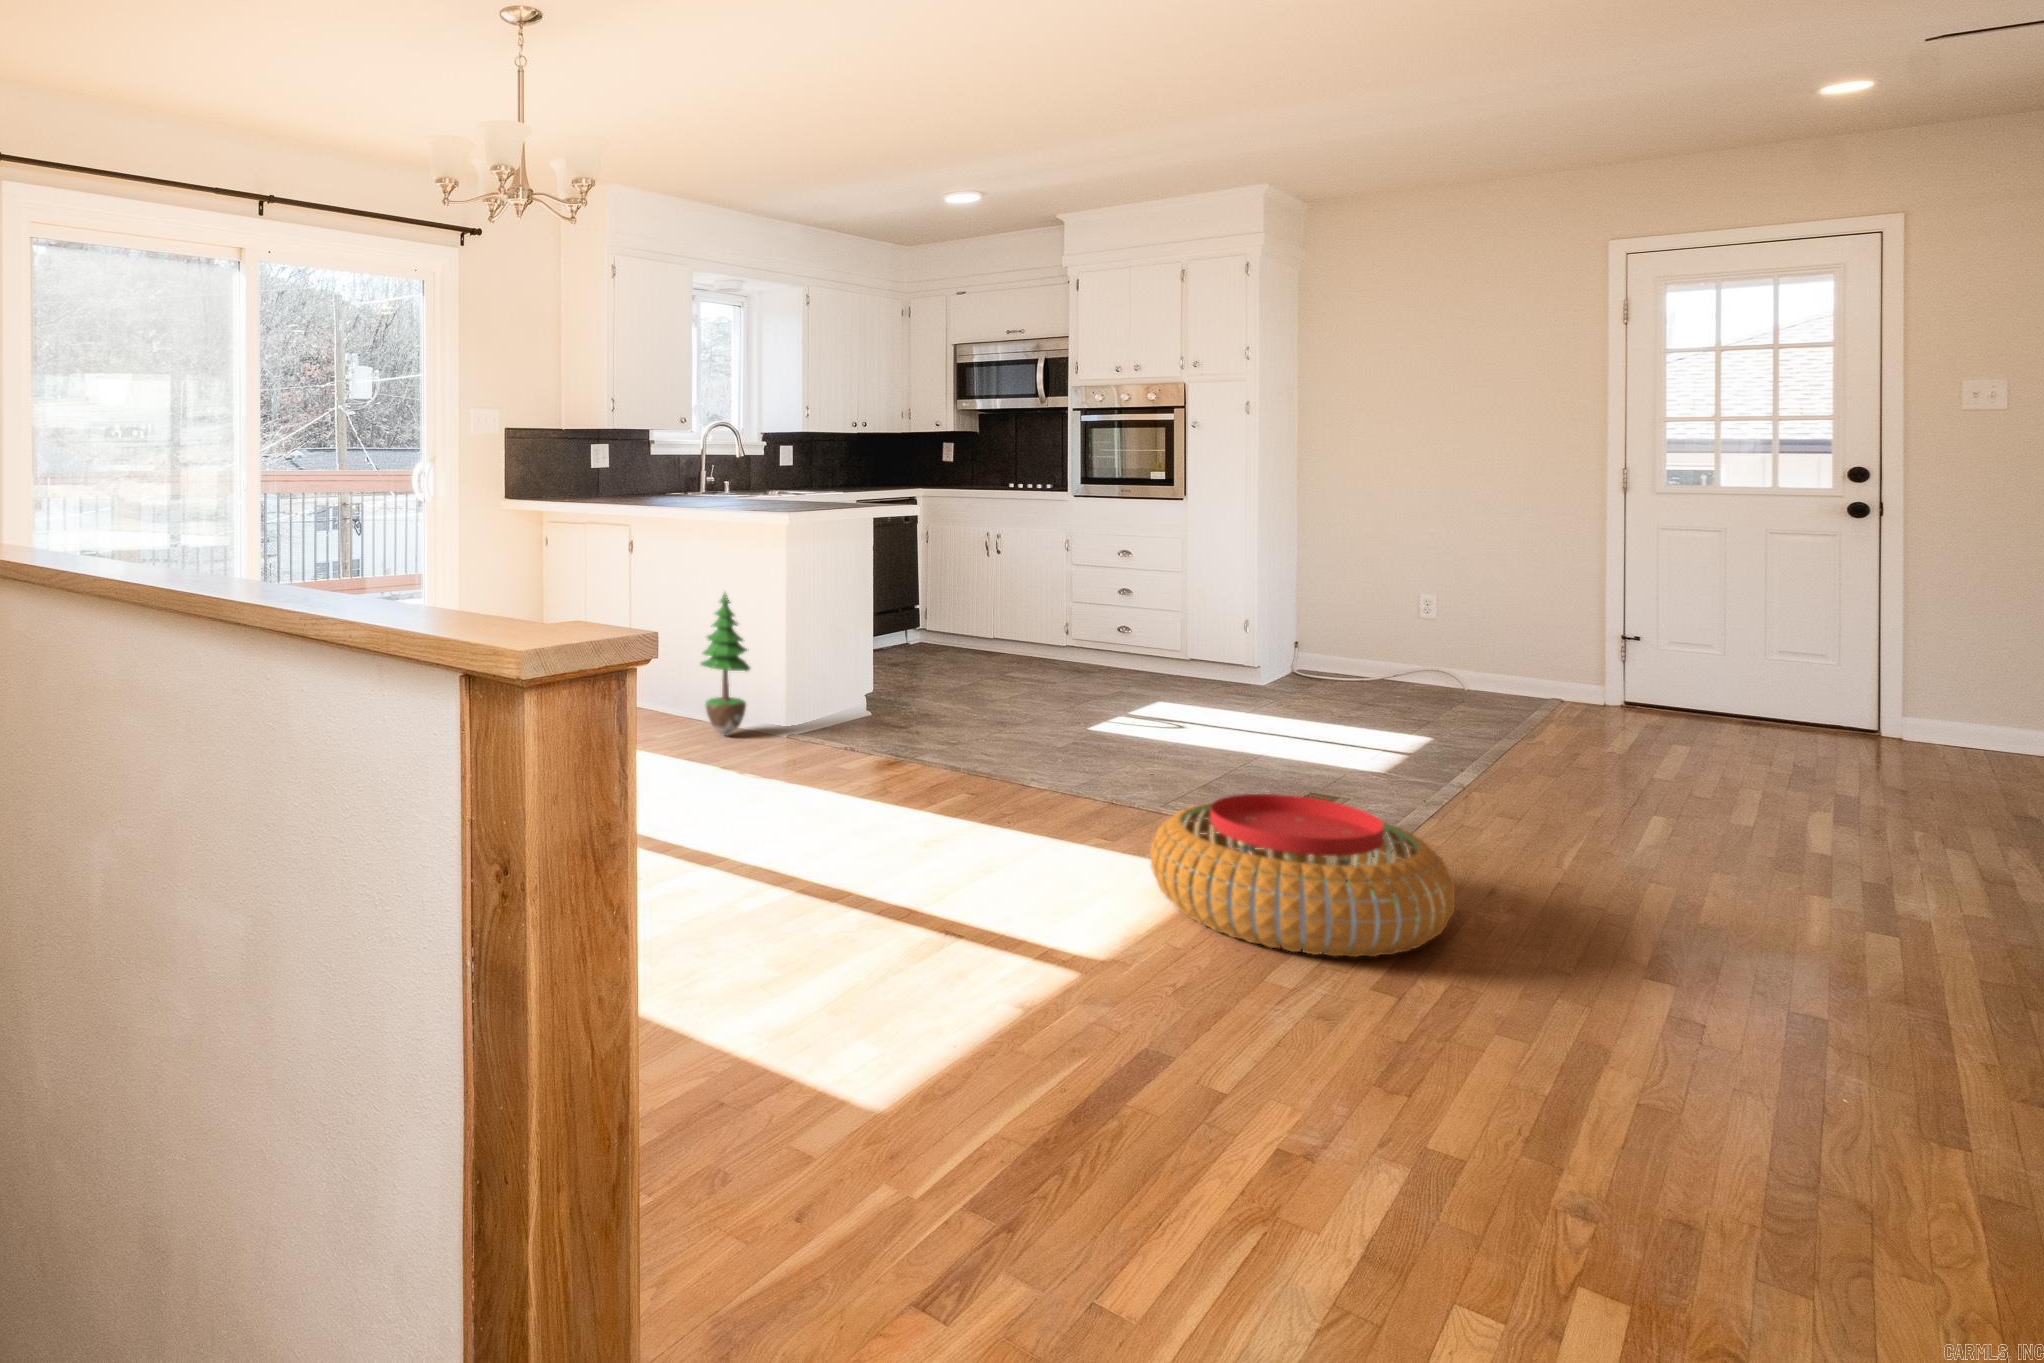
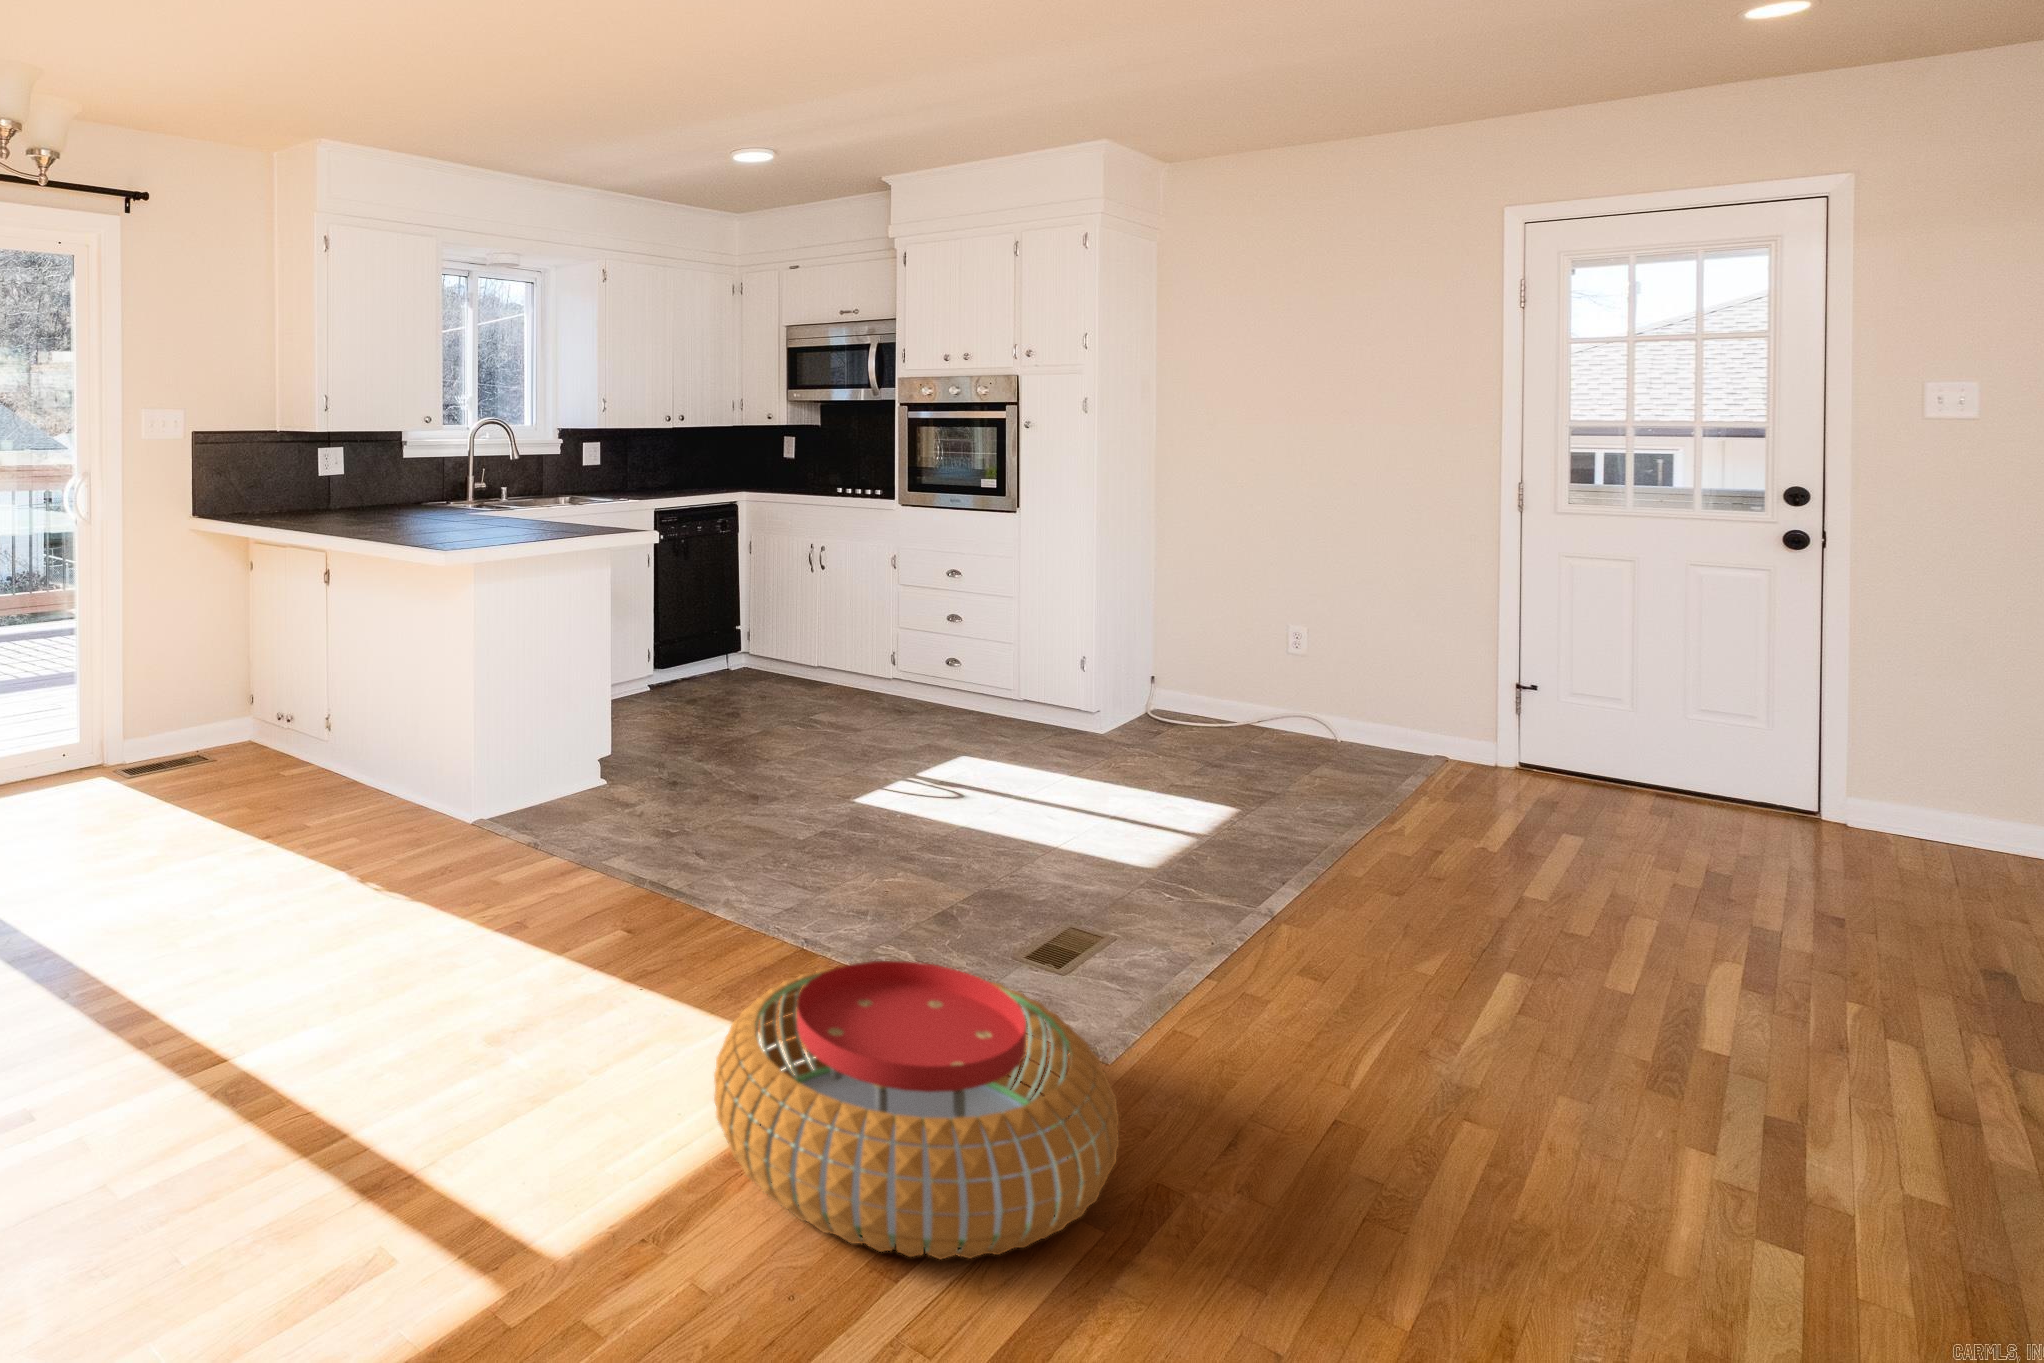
potted tree: present [701,593,750,736] -> none [364,628,428,806]

